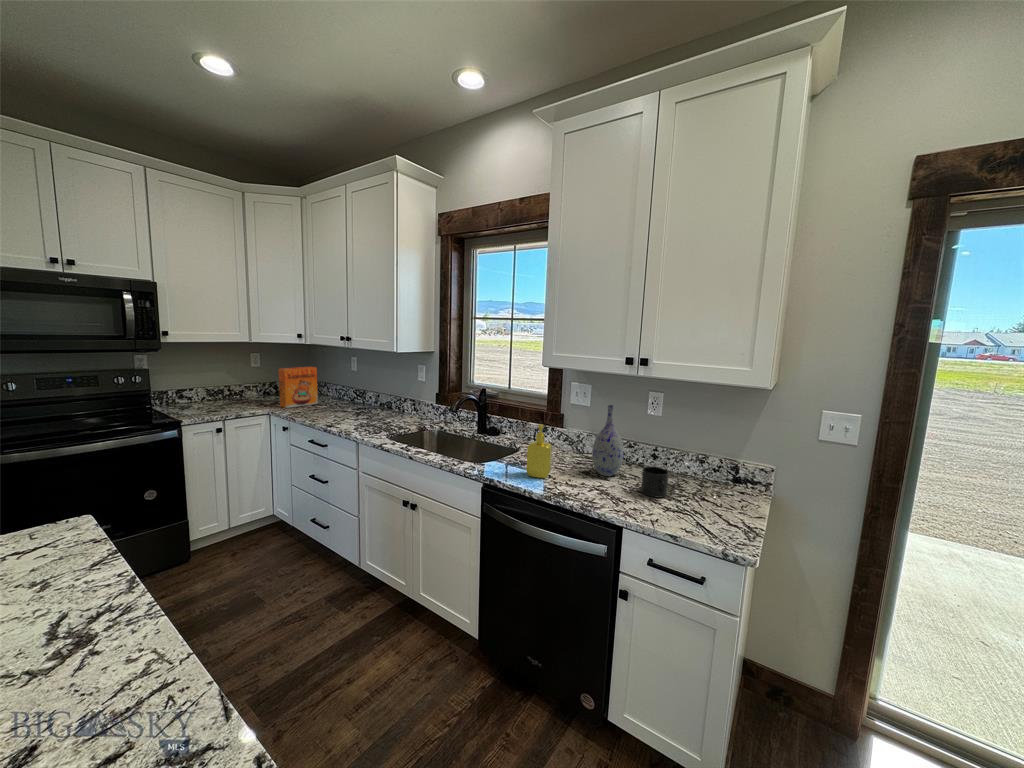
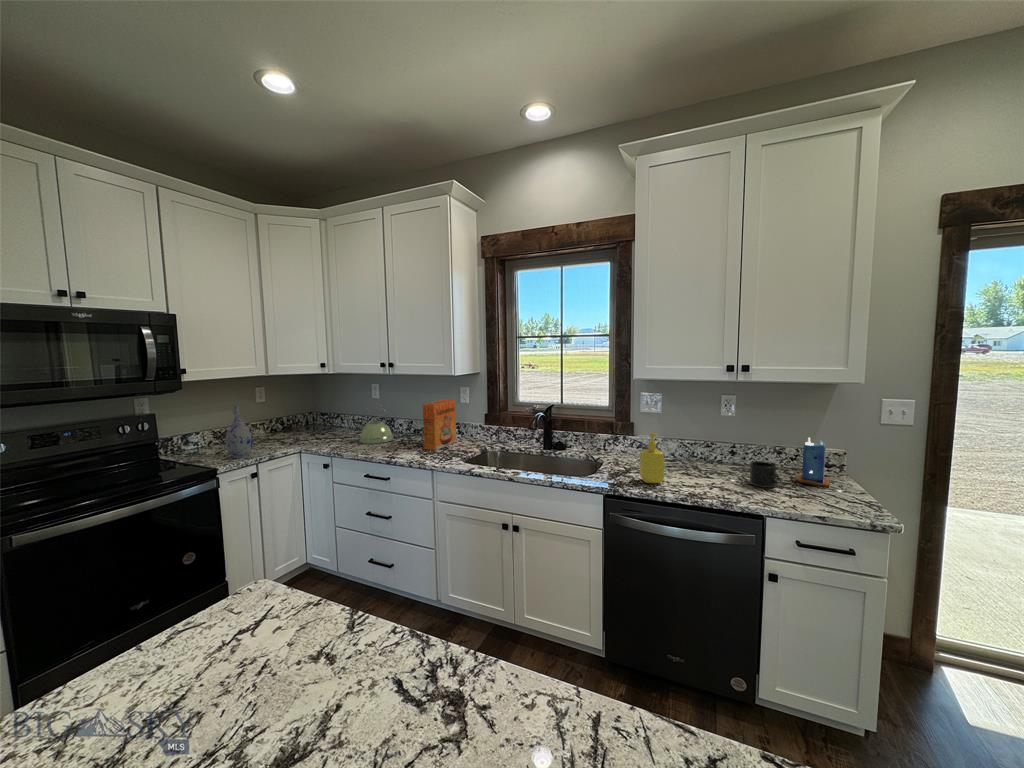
cereal box: present [279,367,318,408] -> present [422,399,456,450]
kettle: none [322,376,357,413] -> present [356,409,393,444]
vase: present [592,405,624,476] -> present [225,406,253,458]
candle: none [698,446,741,506] -> present [796,437,830,487]

